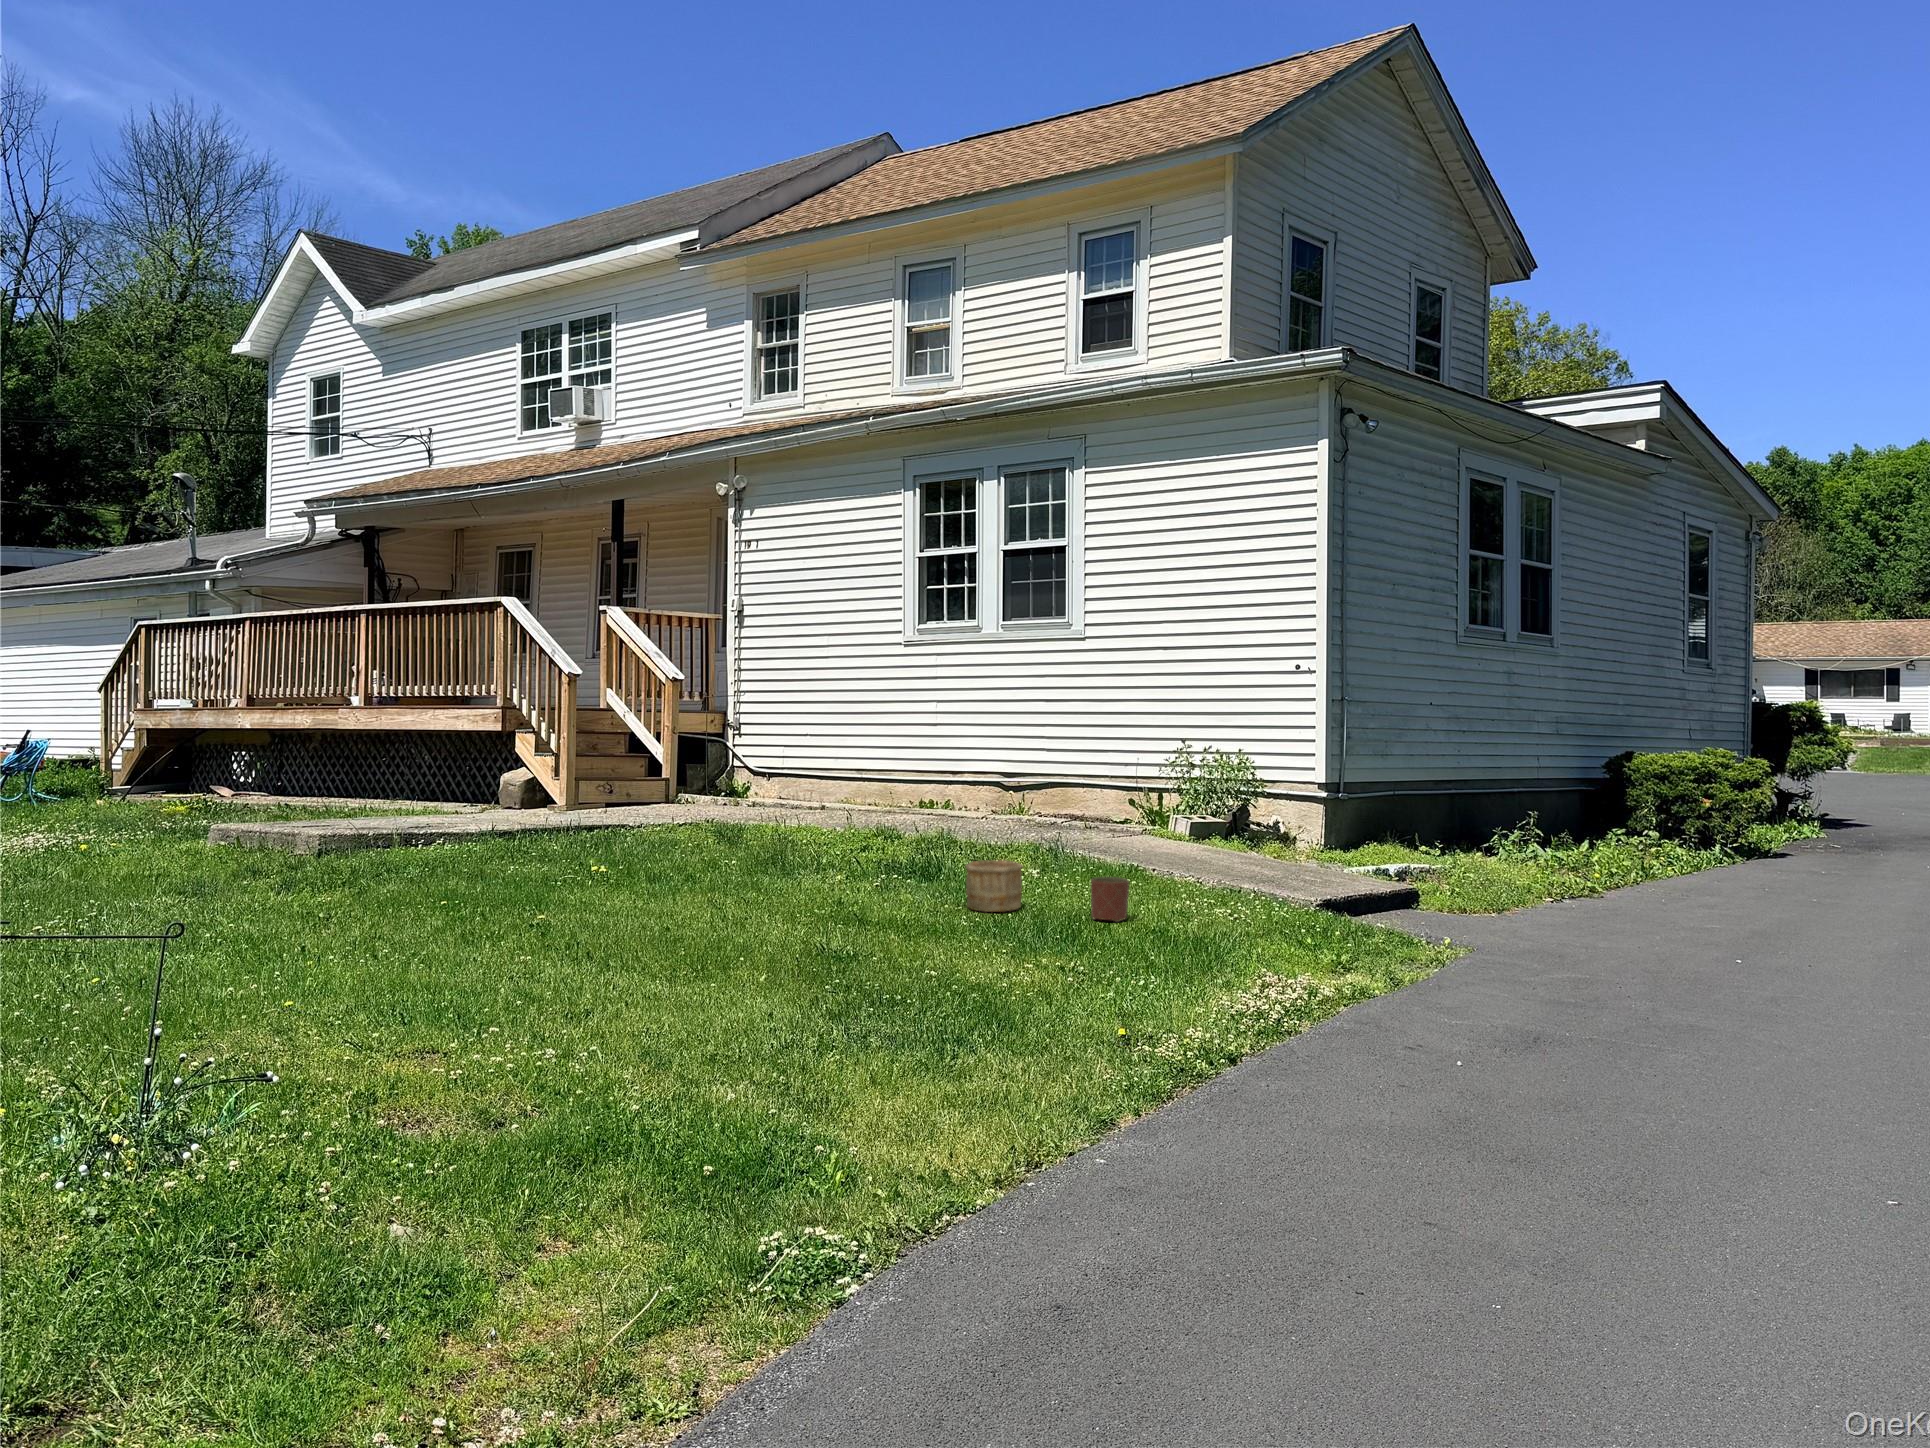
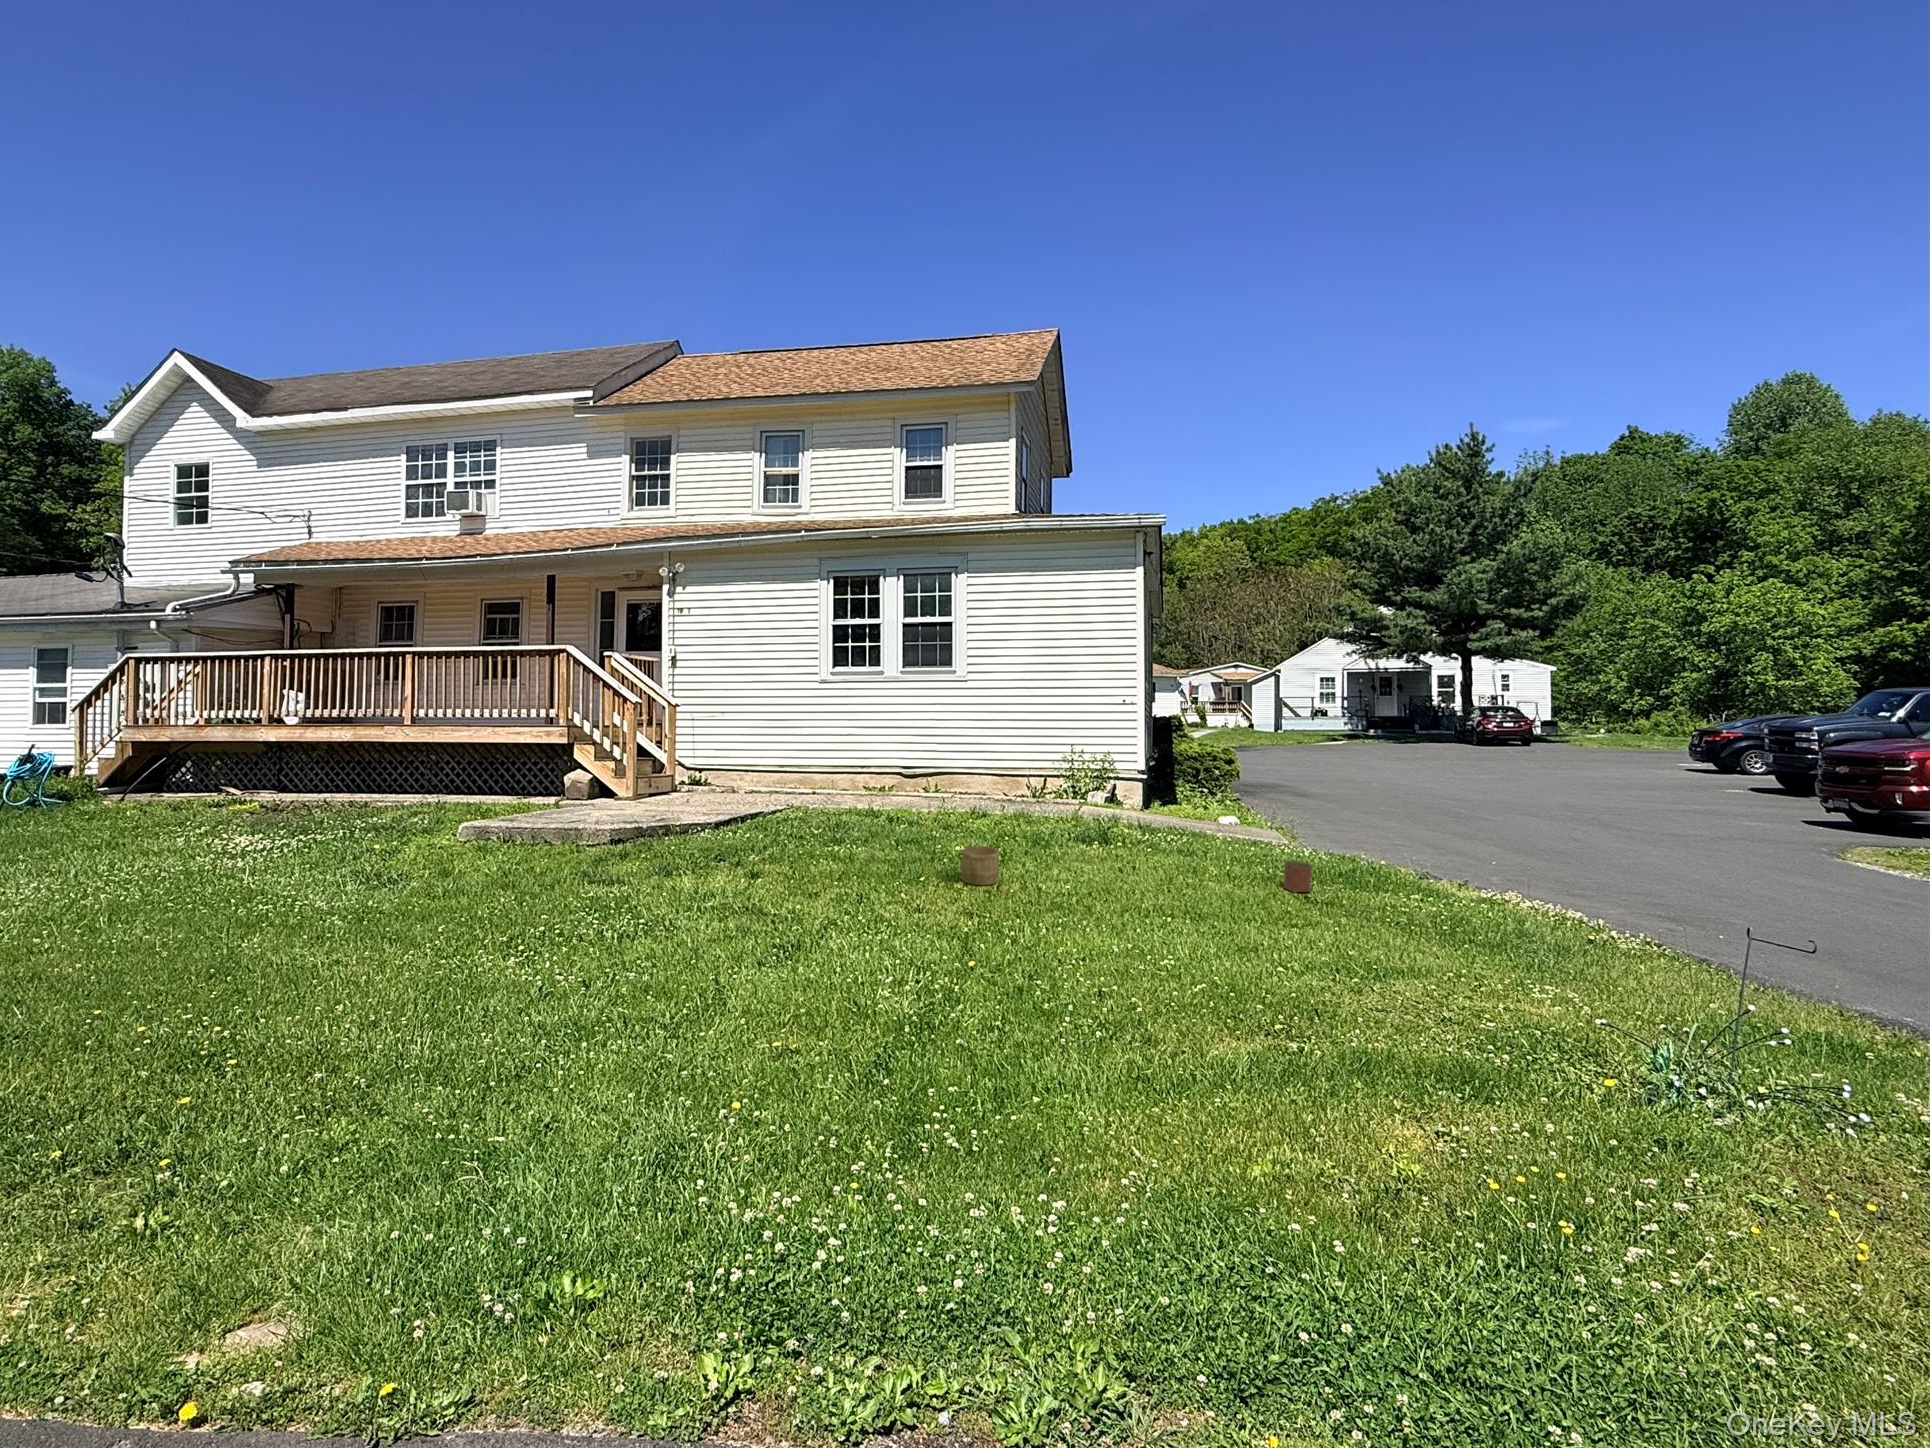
wooden bucket: present [965,860,1023,912] -> present [960,845,1000,885]

